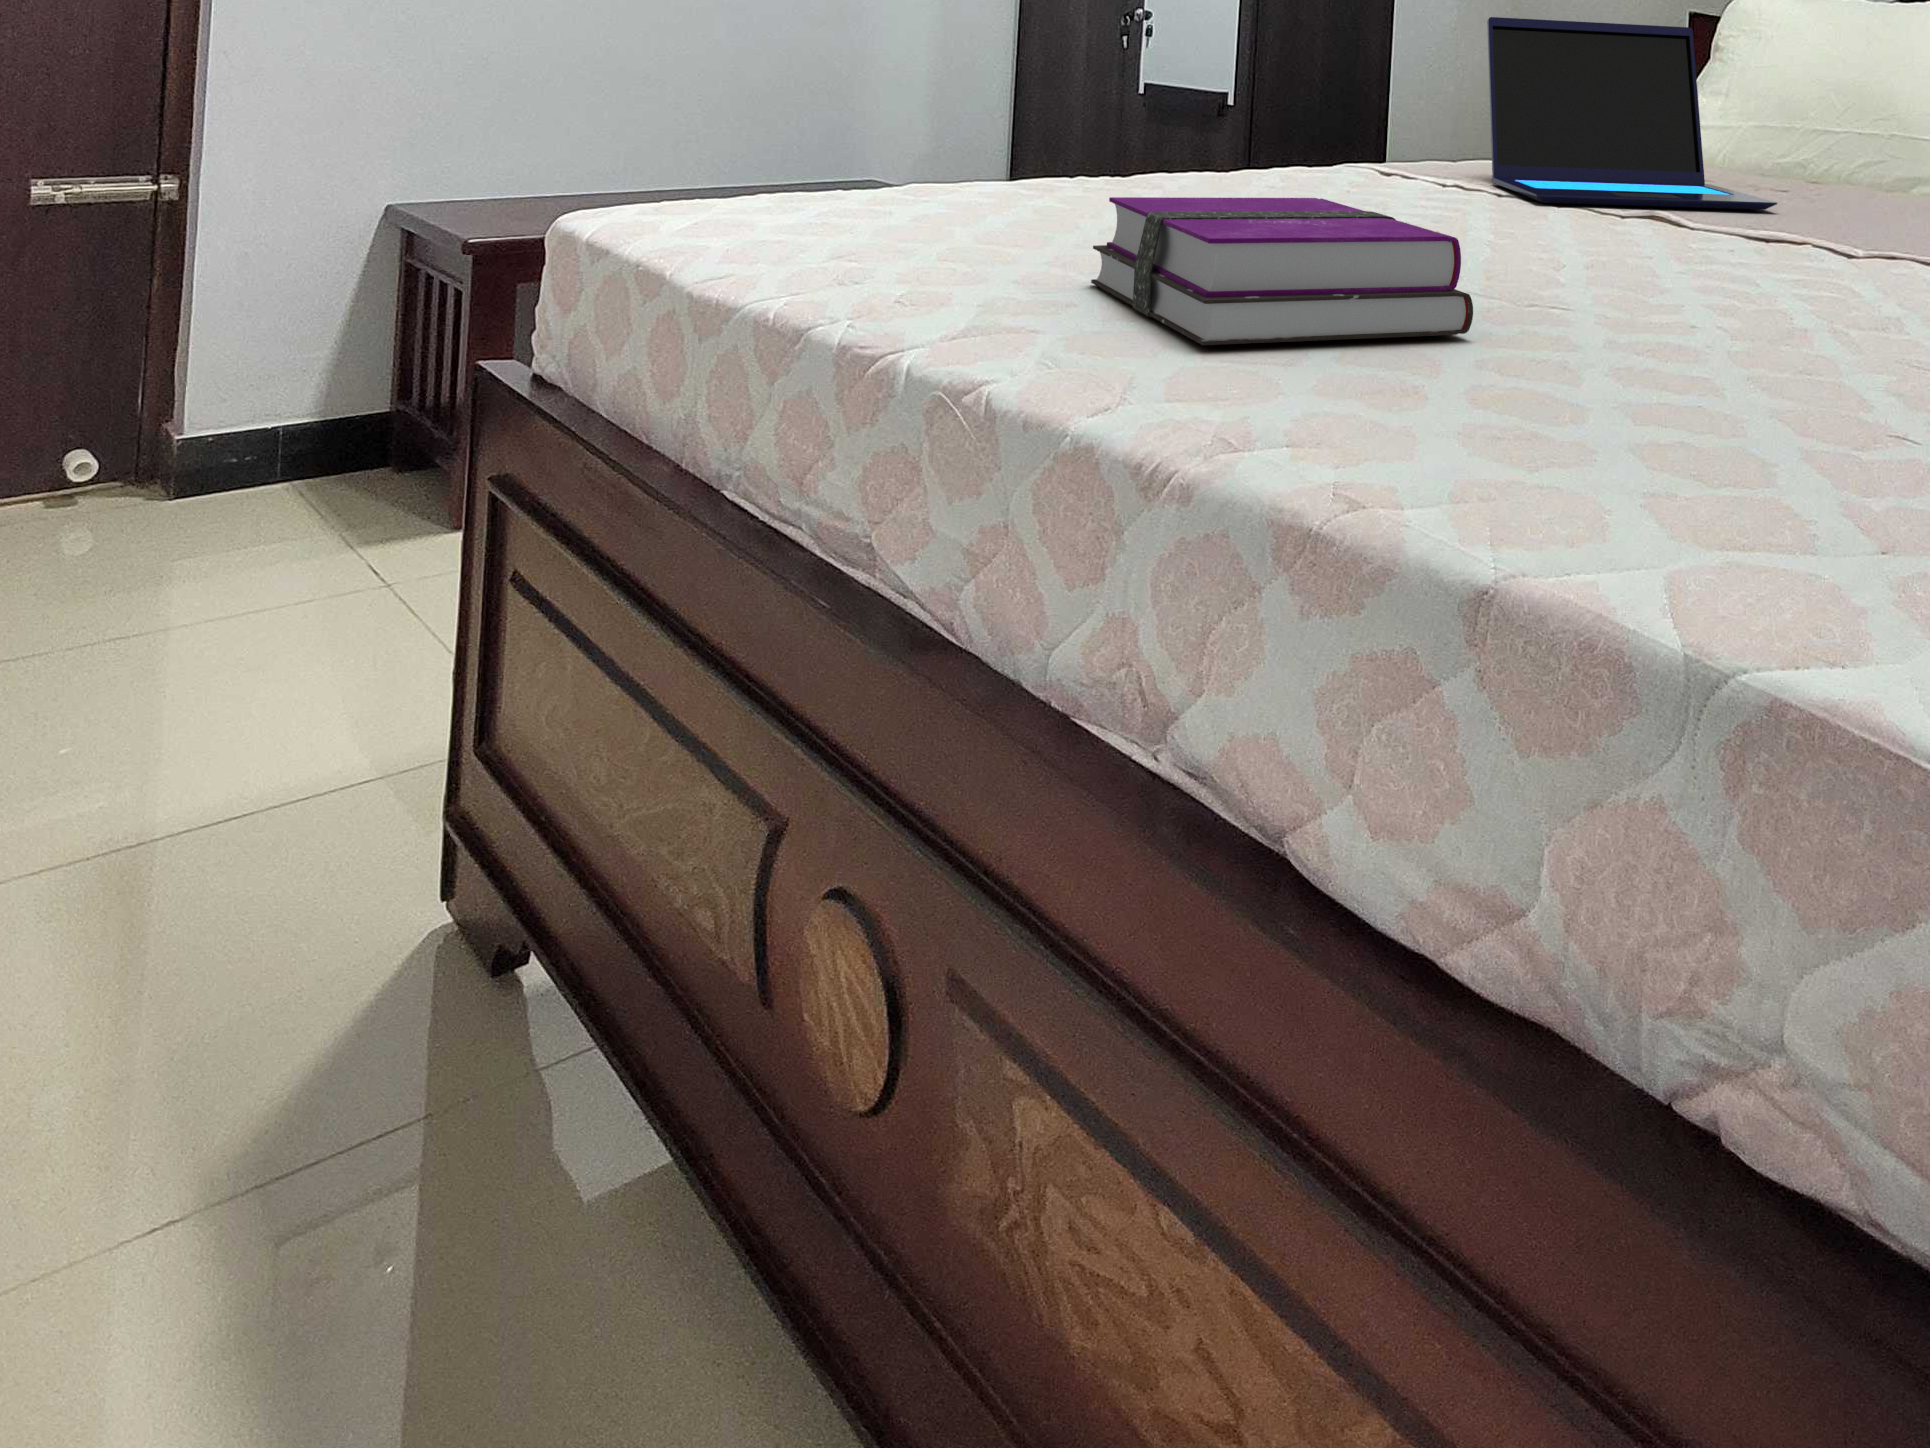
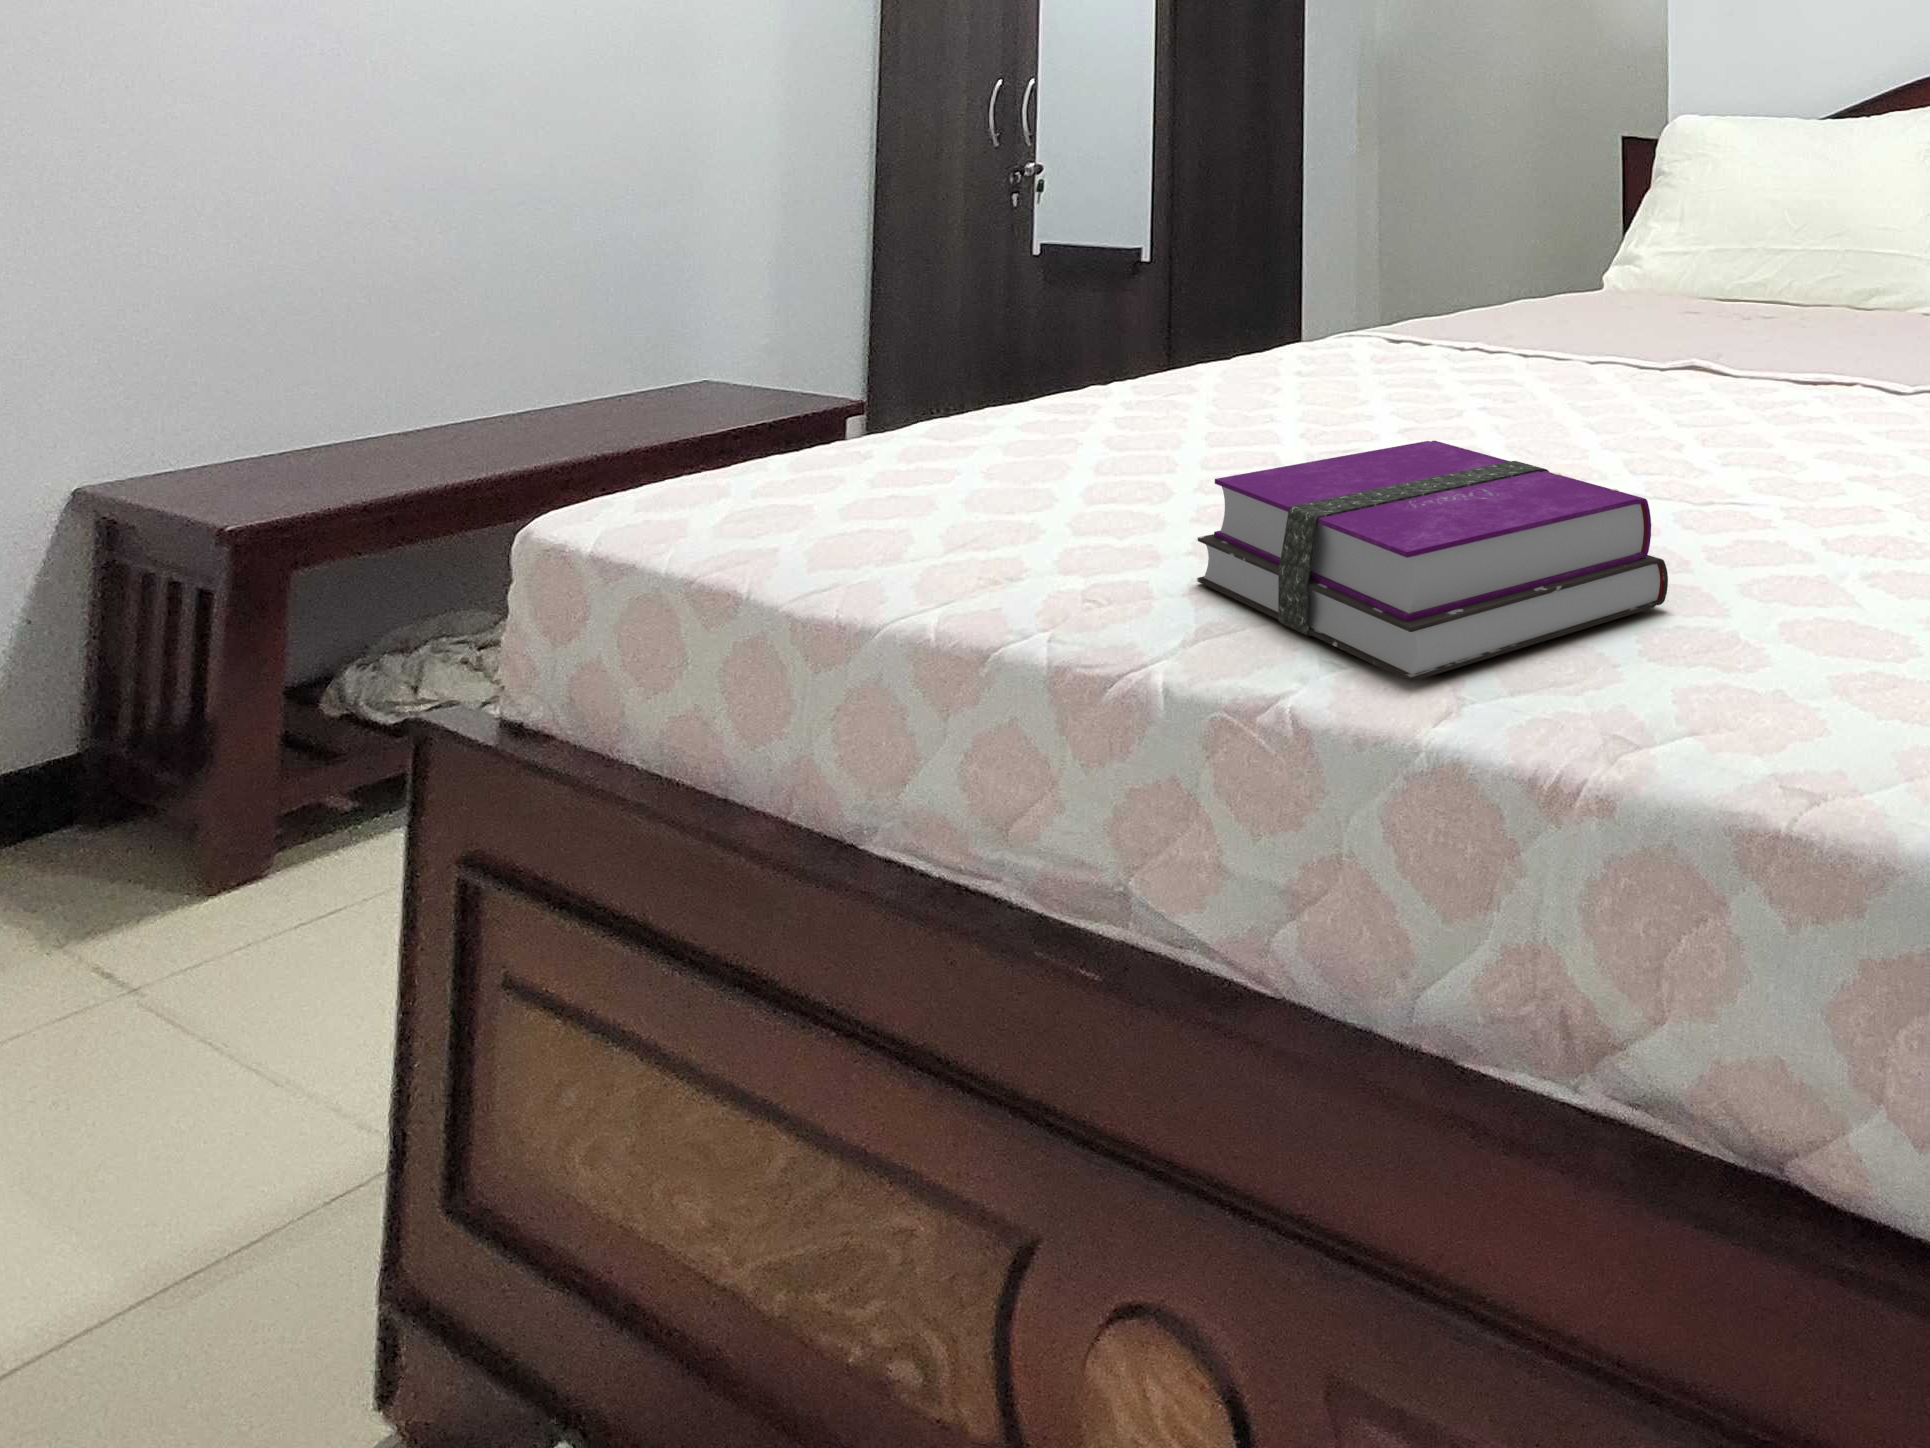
laptop: present [1487,17,1777,210] -> none [1457,161,1769,364]

